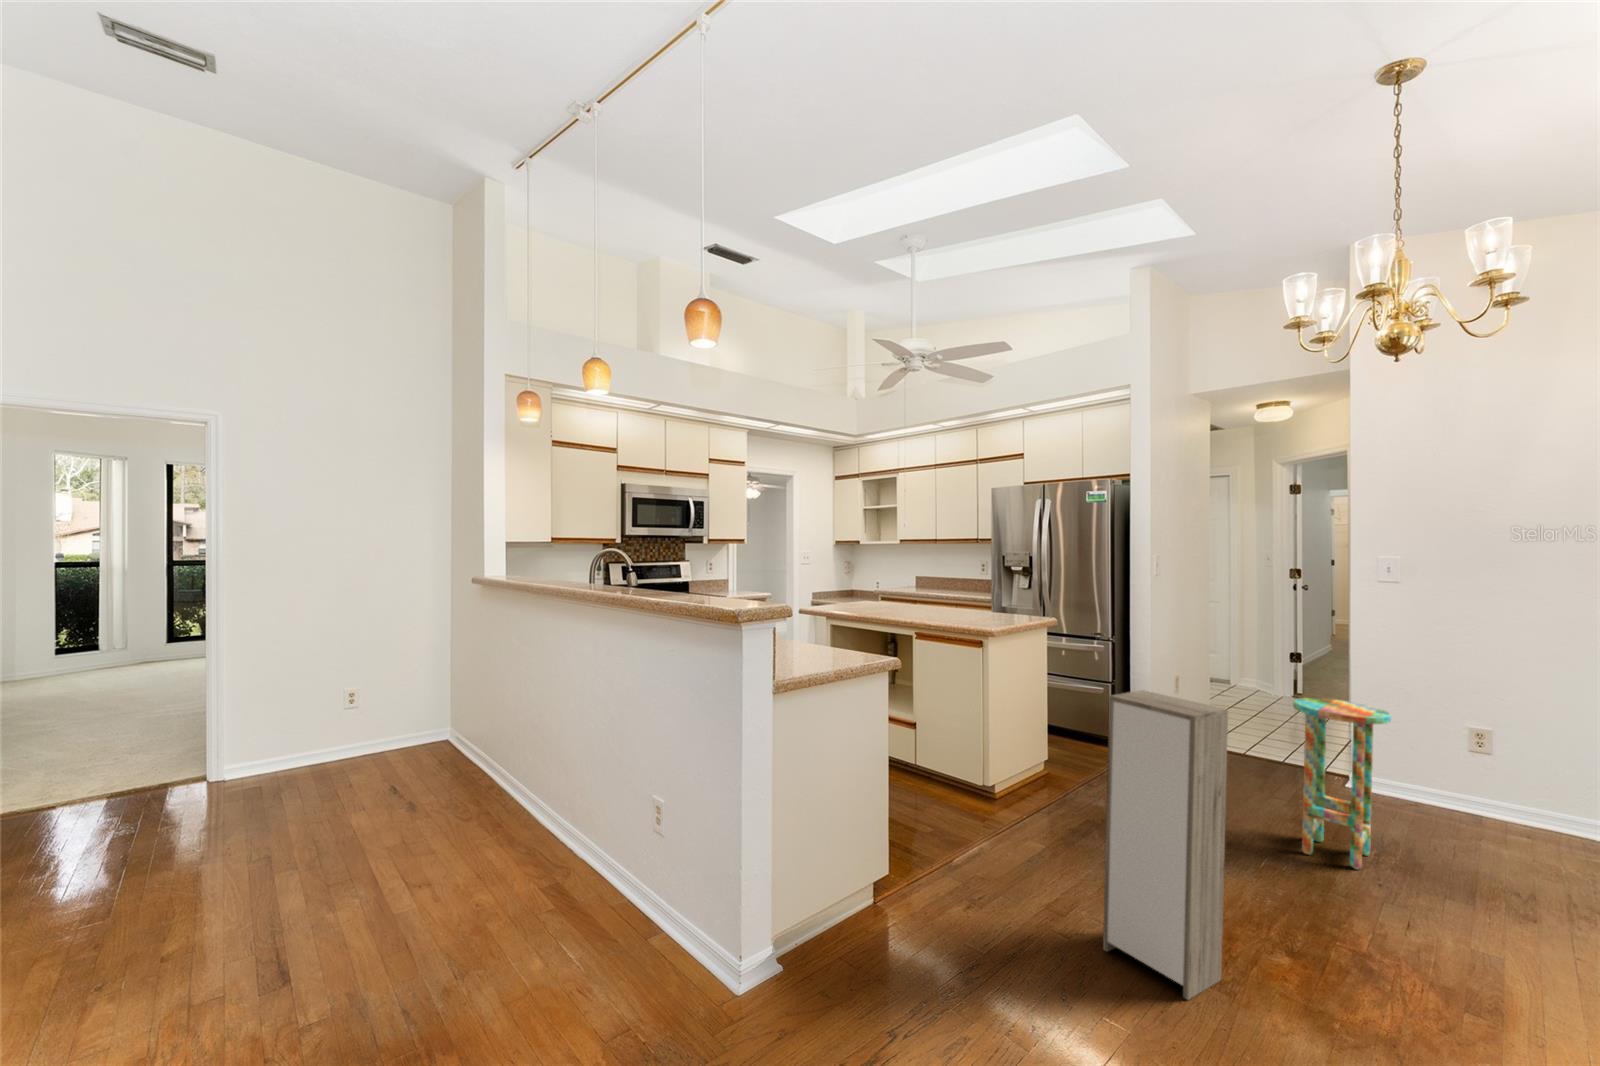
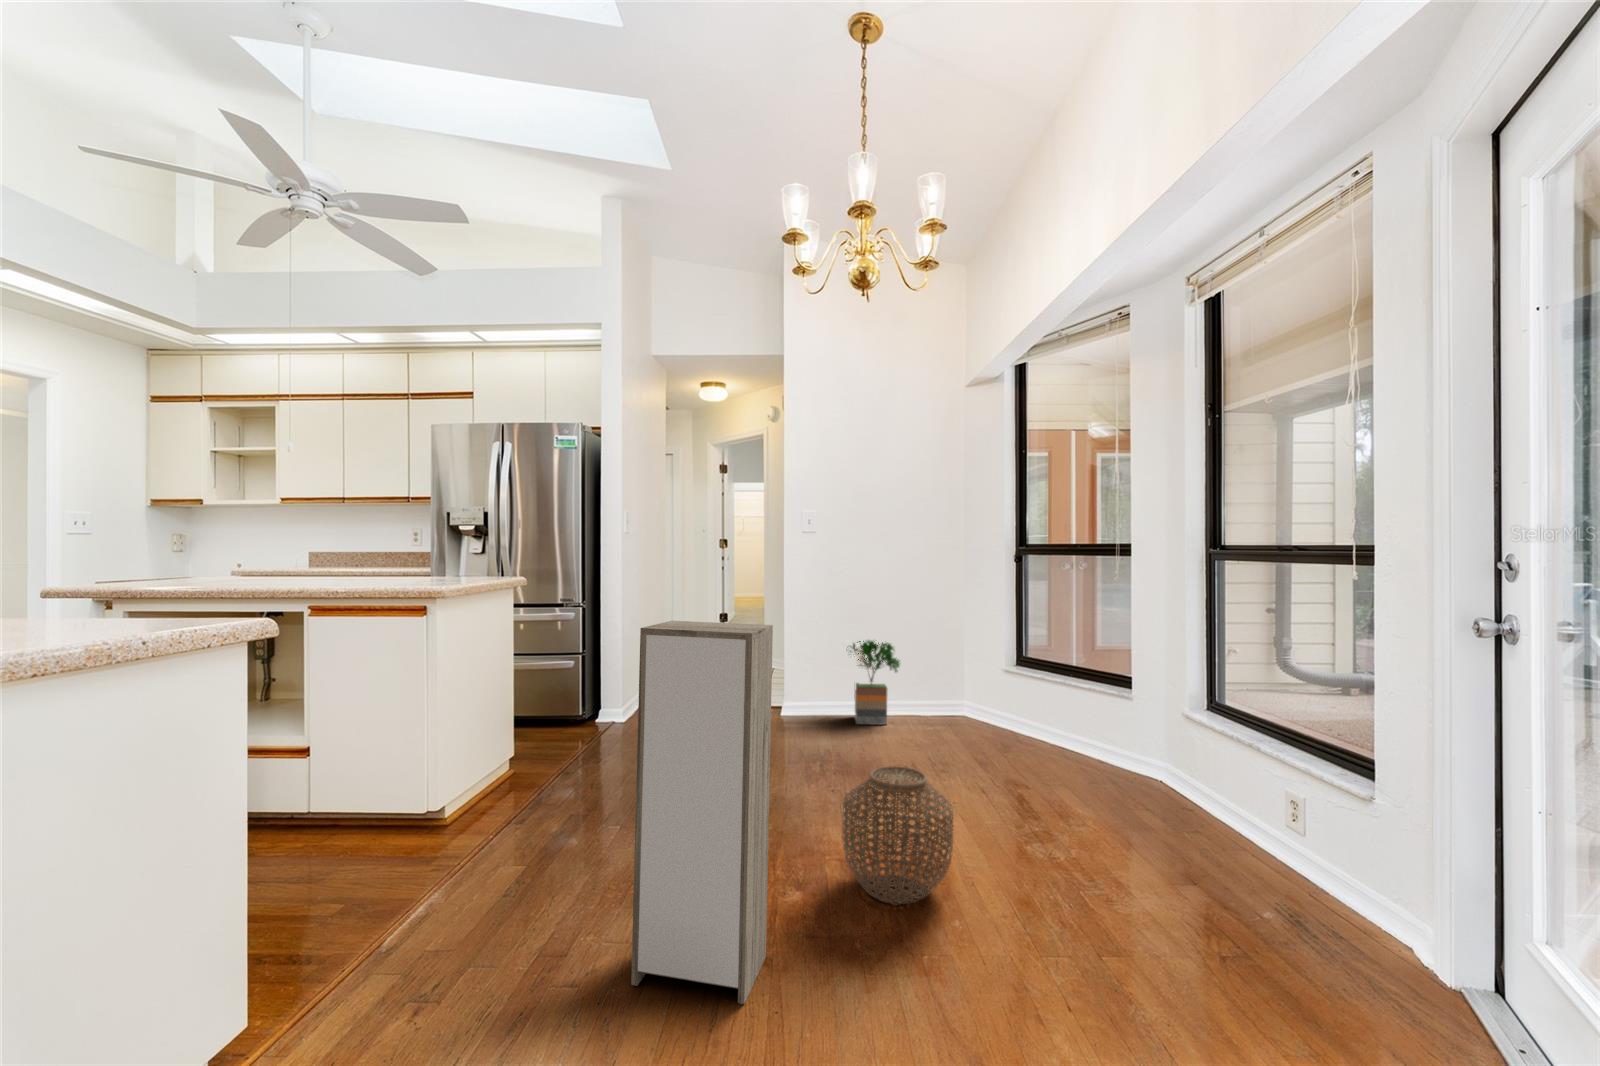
side table: present [1293,698,1391,869] -> none [770,630,843,785]
potted tree: none [1434,716,1531,830] -> present [847,640,900,725]
woven basket: none [1328,863,1476,1010] -> present [842,766,953,904]

